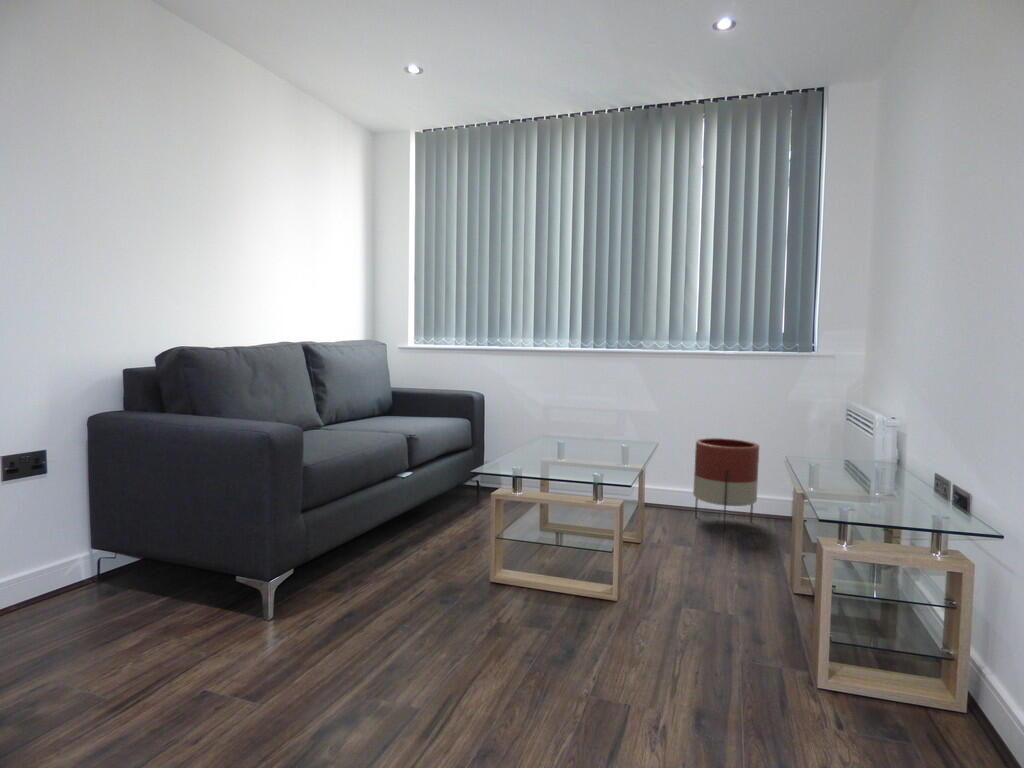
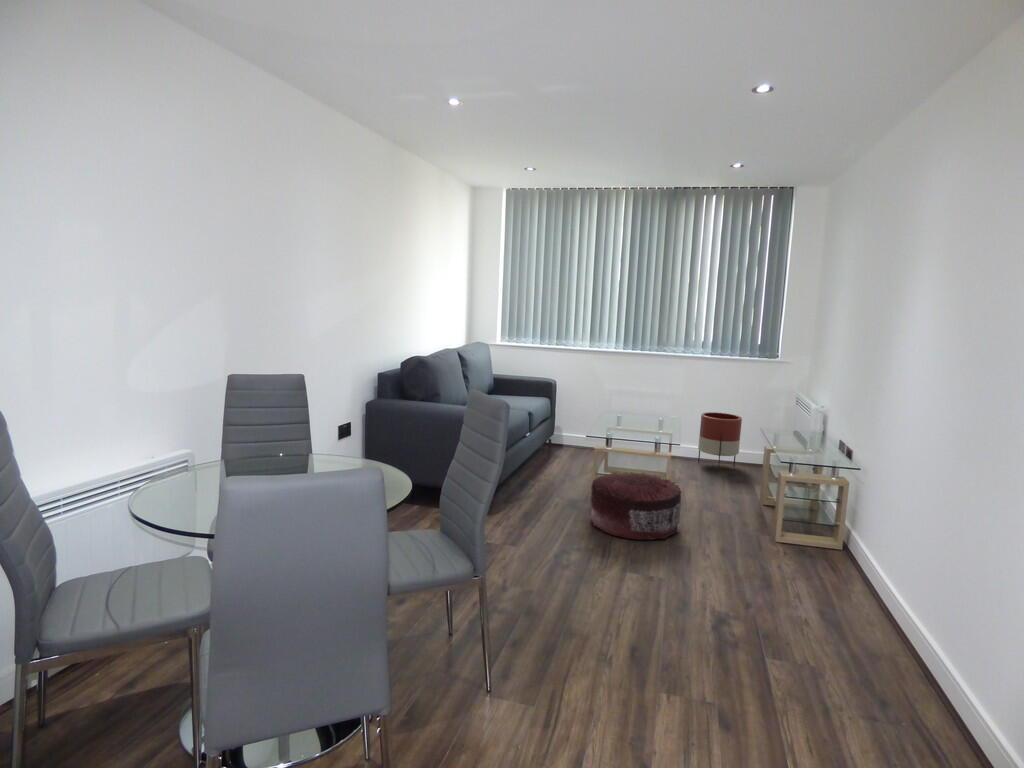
pouf: none [450,538,626,684] -> present [591,473,681,540]

